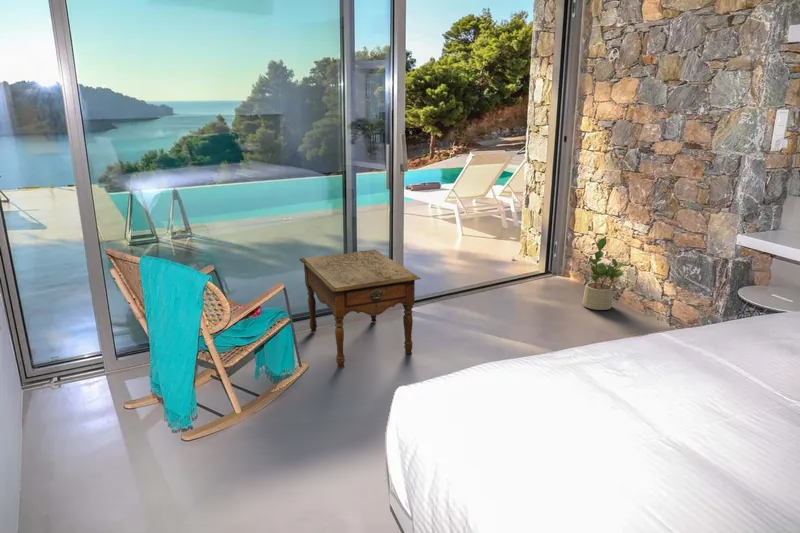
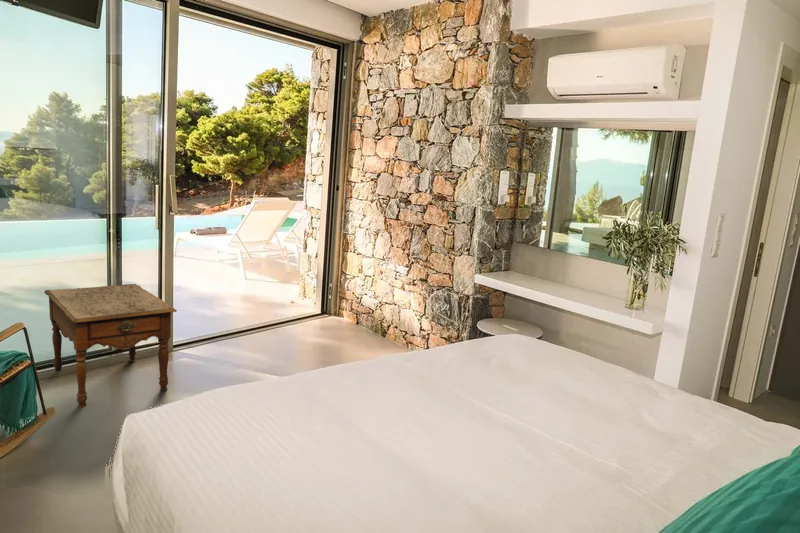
potted plant: present [583,238,626,310] -> none [352,279,390,346]

